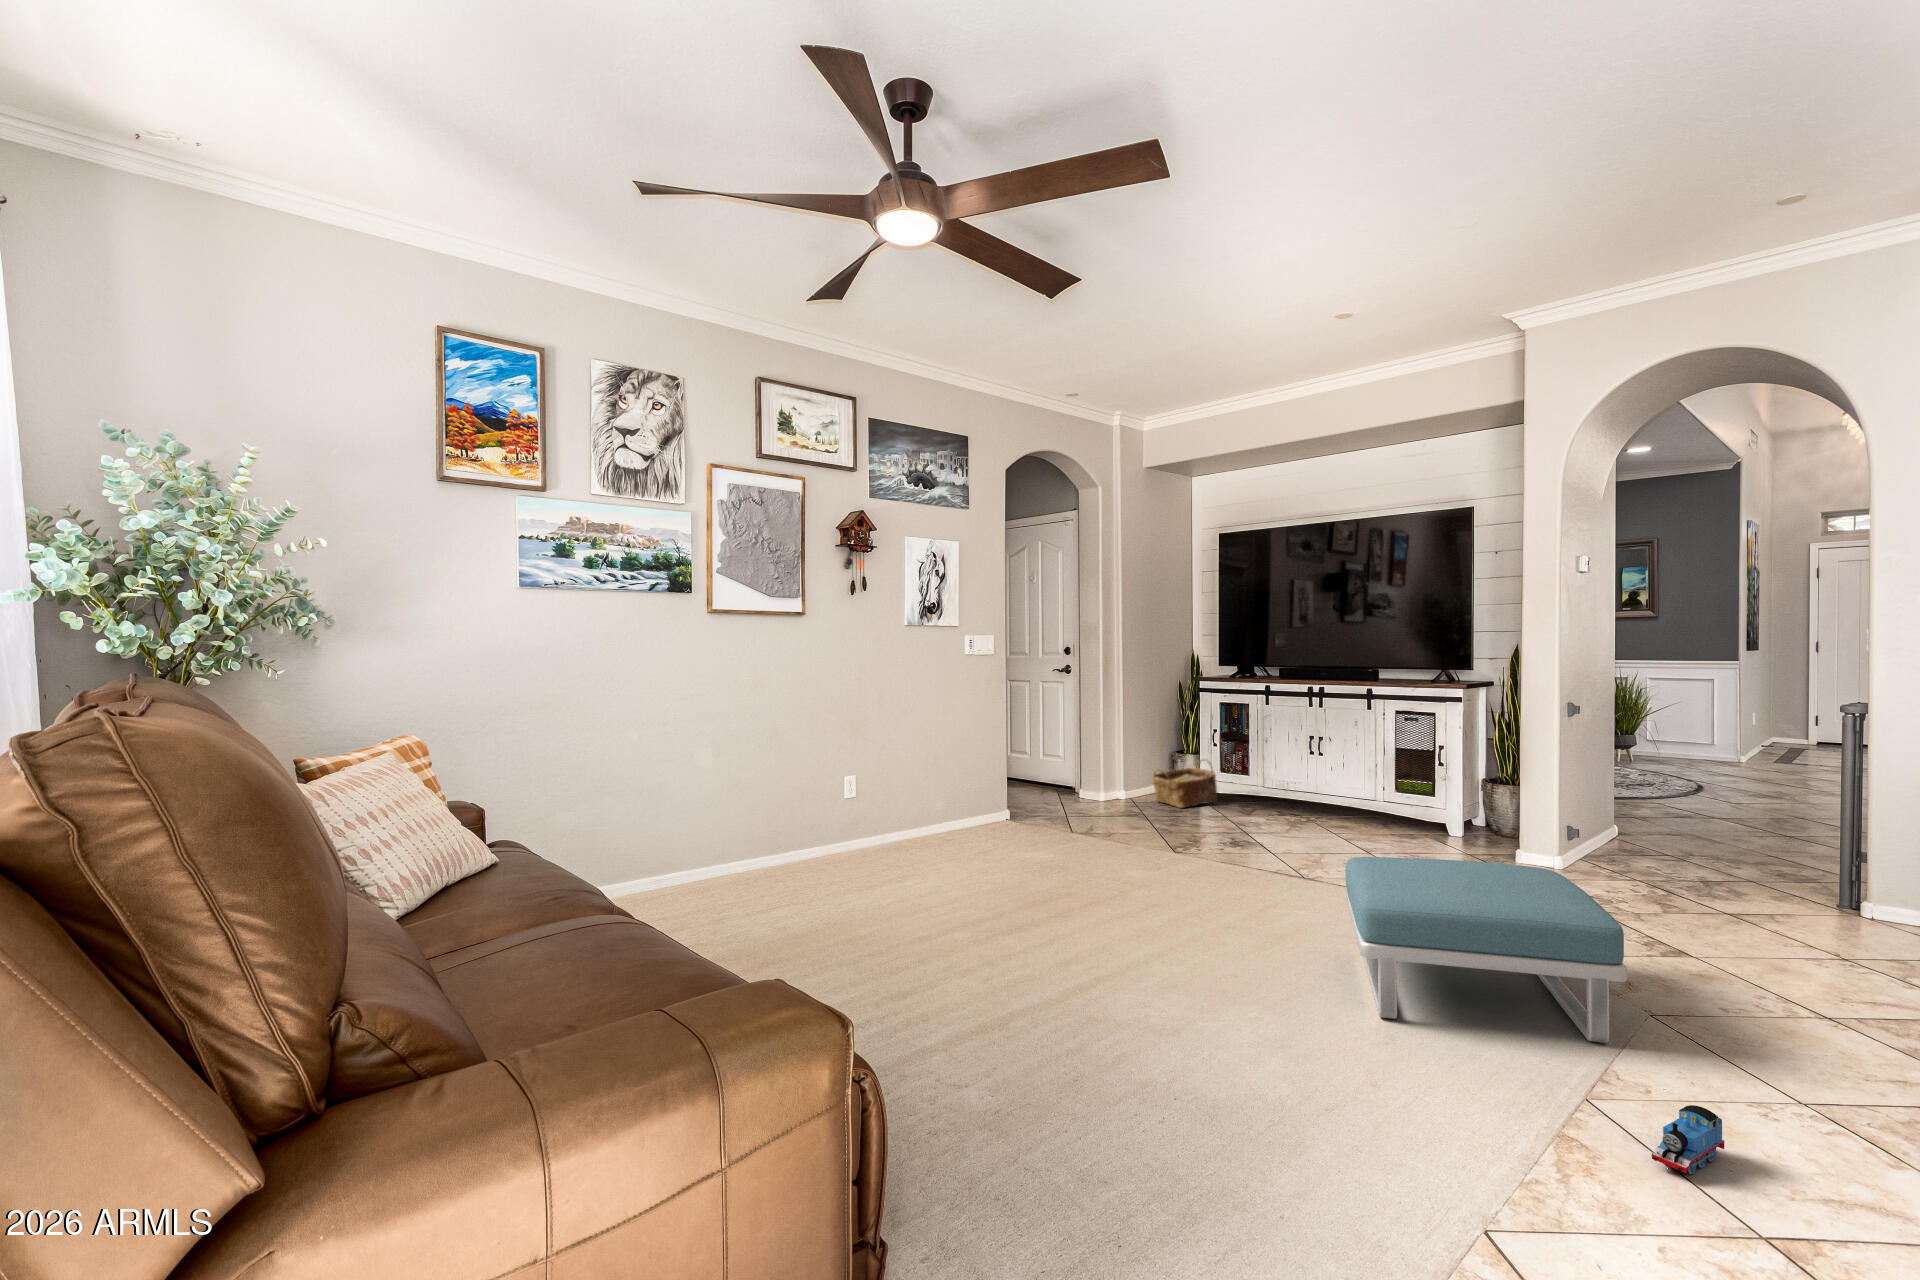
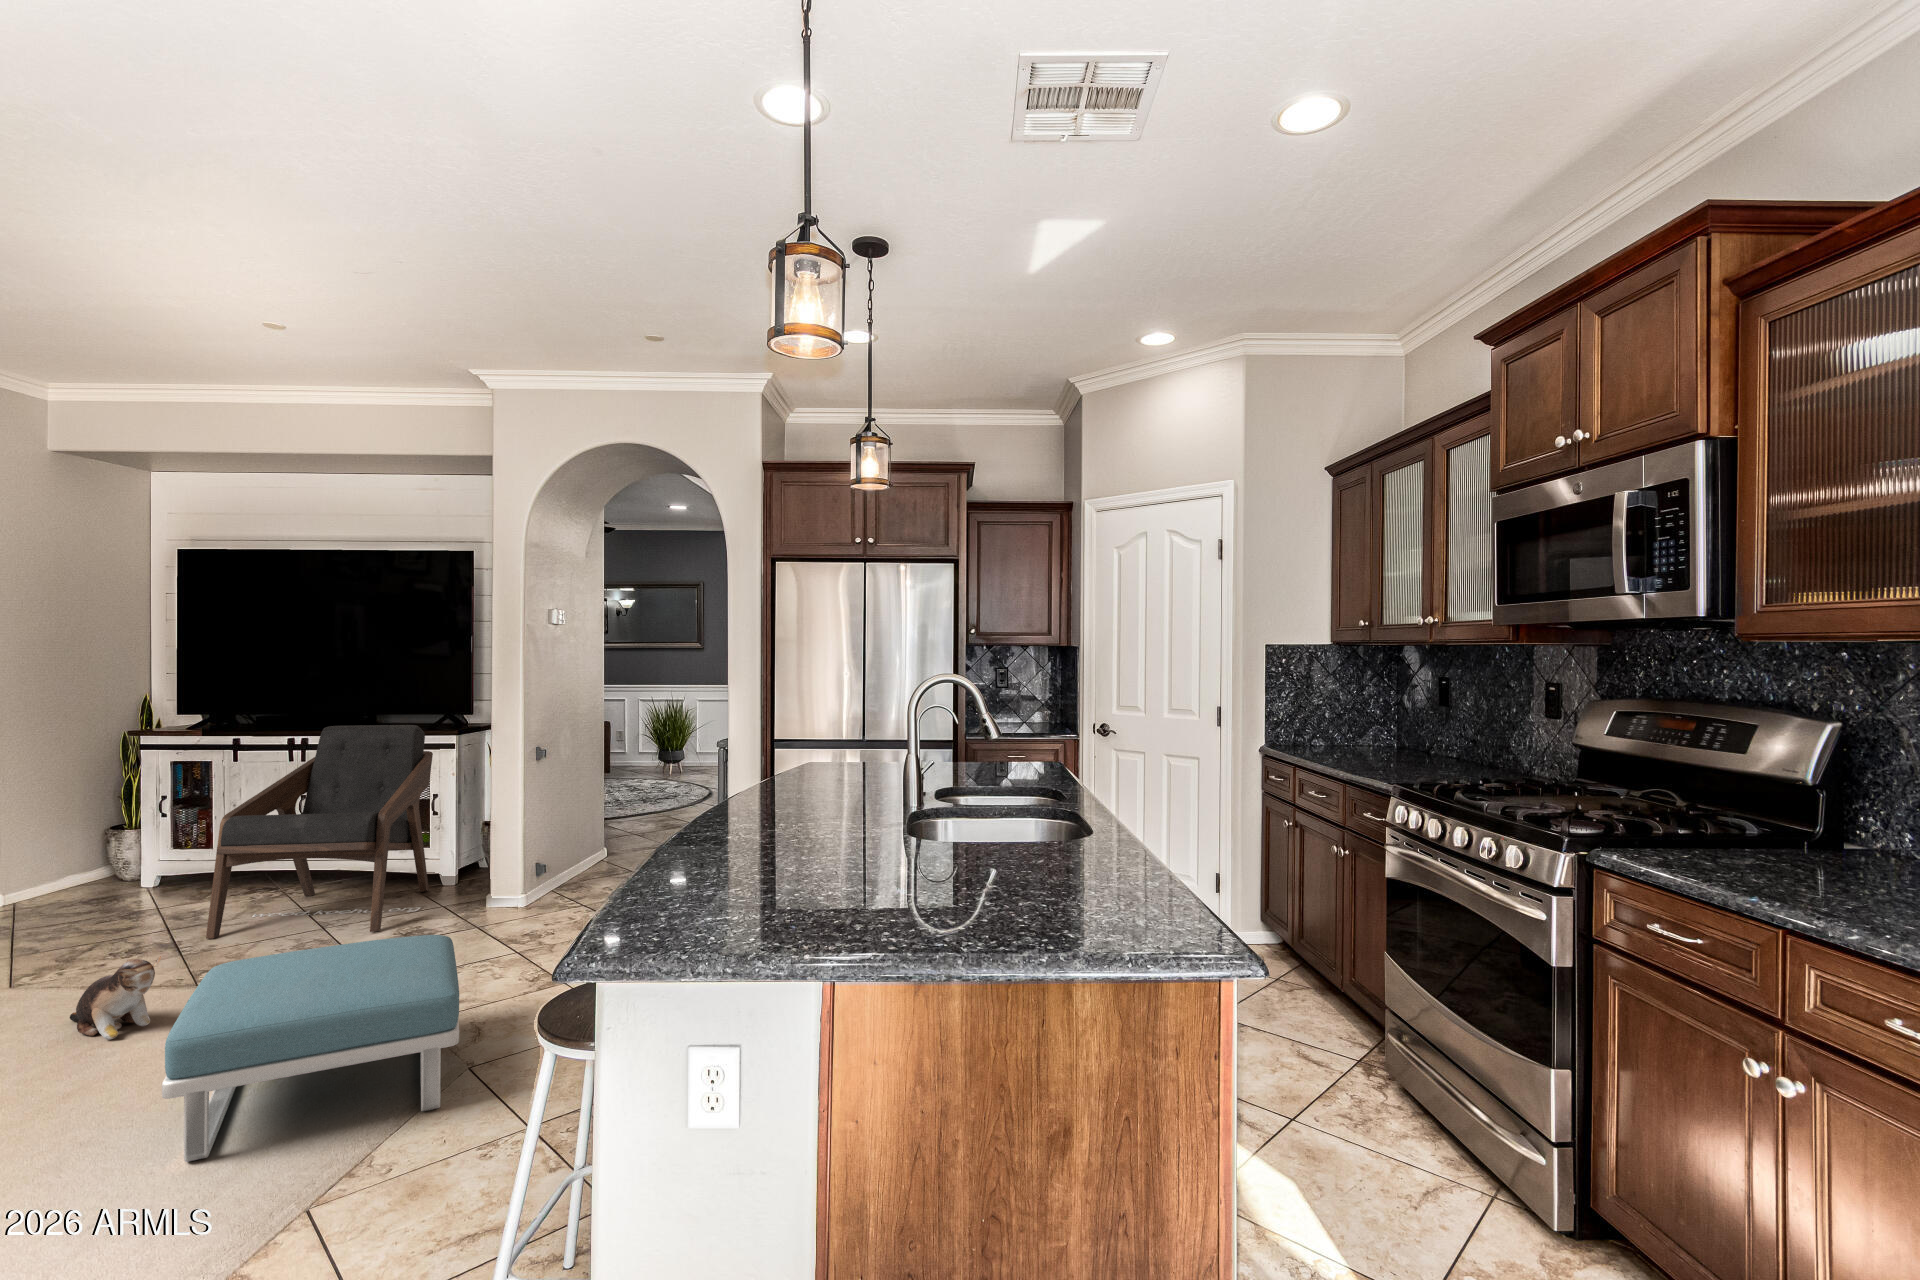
lounge chair: none [1274,676,1445,864] -> present [206,725,433,939]
woven basket: present [1152,759,1217,808] -> none [52,834,163,905]
plush toy: none [1217,844,1289,905] -> present [70,956,161,1040]
toy train: present [1652,1105,1724,1174] -> none [391,1166,471,1244]

